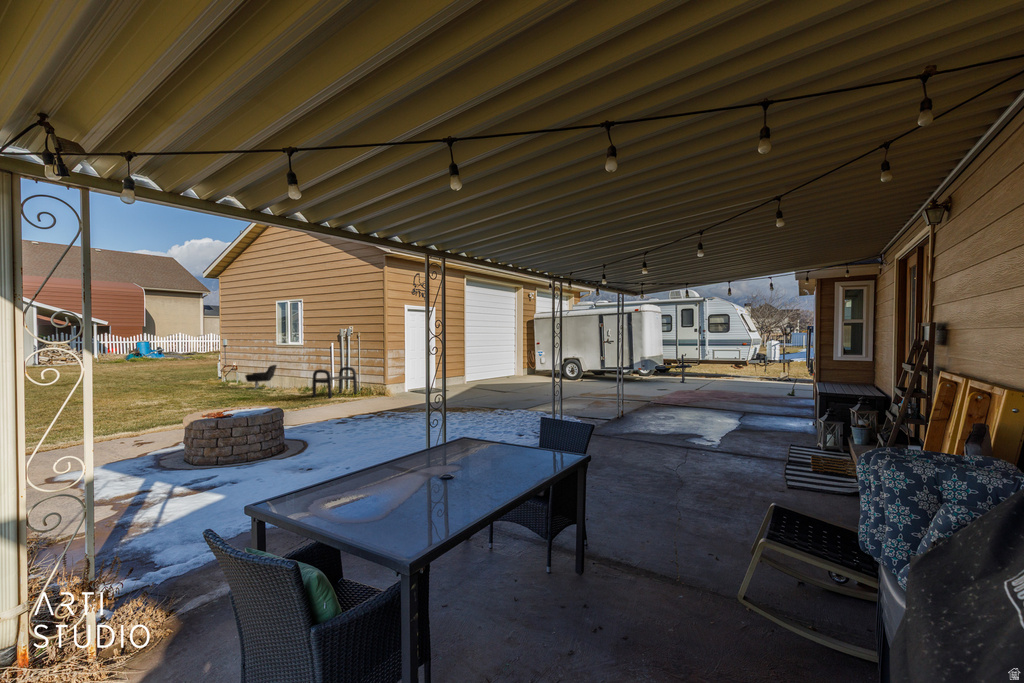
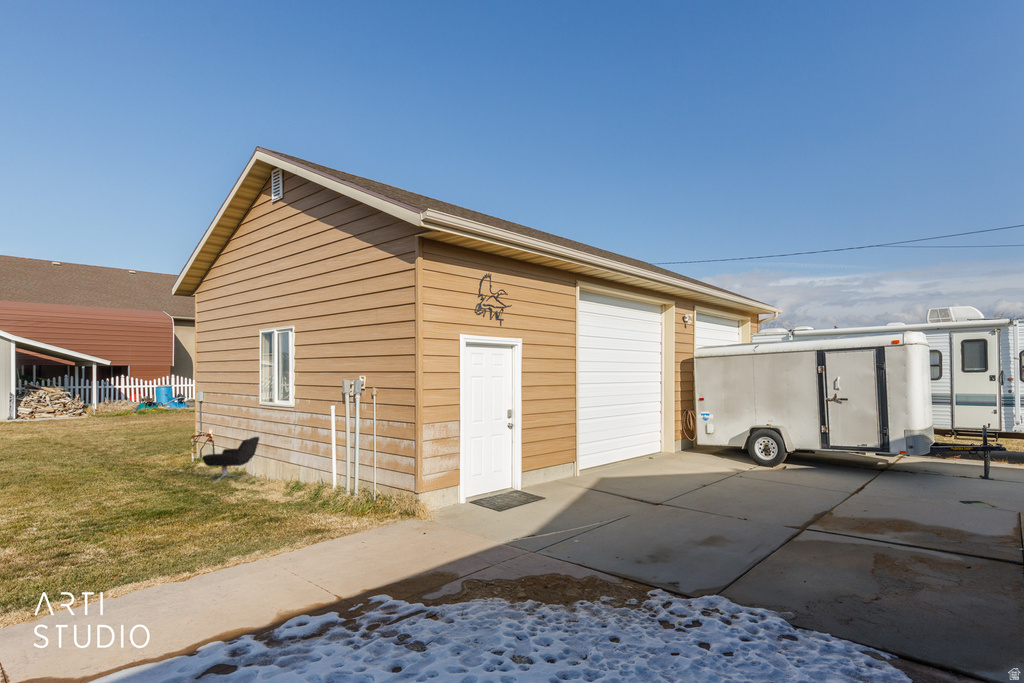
bench: present [312,367,357,398] -> none [284,451,371,519]

